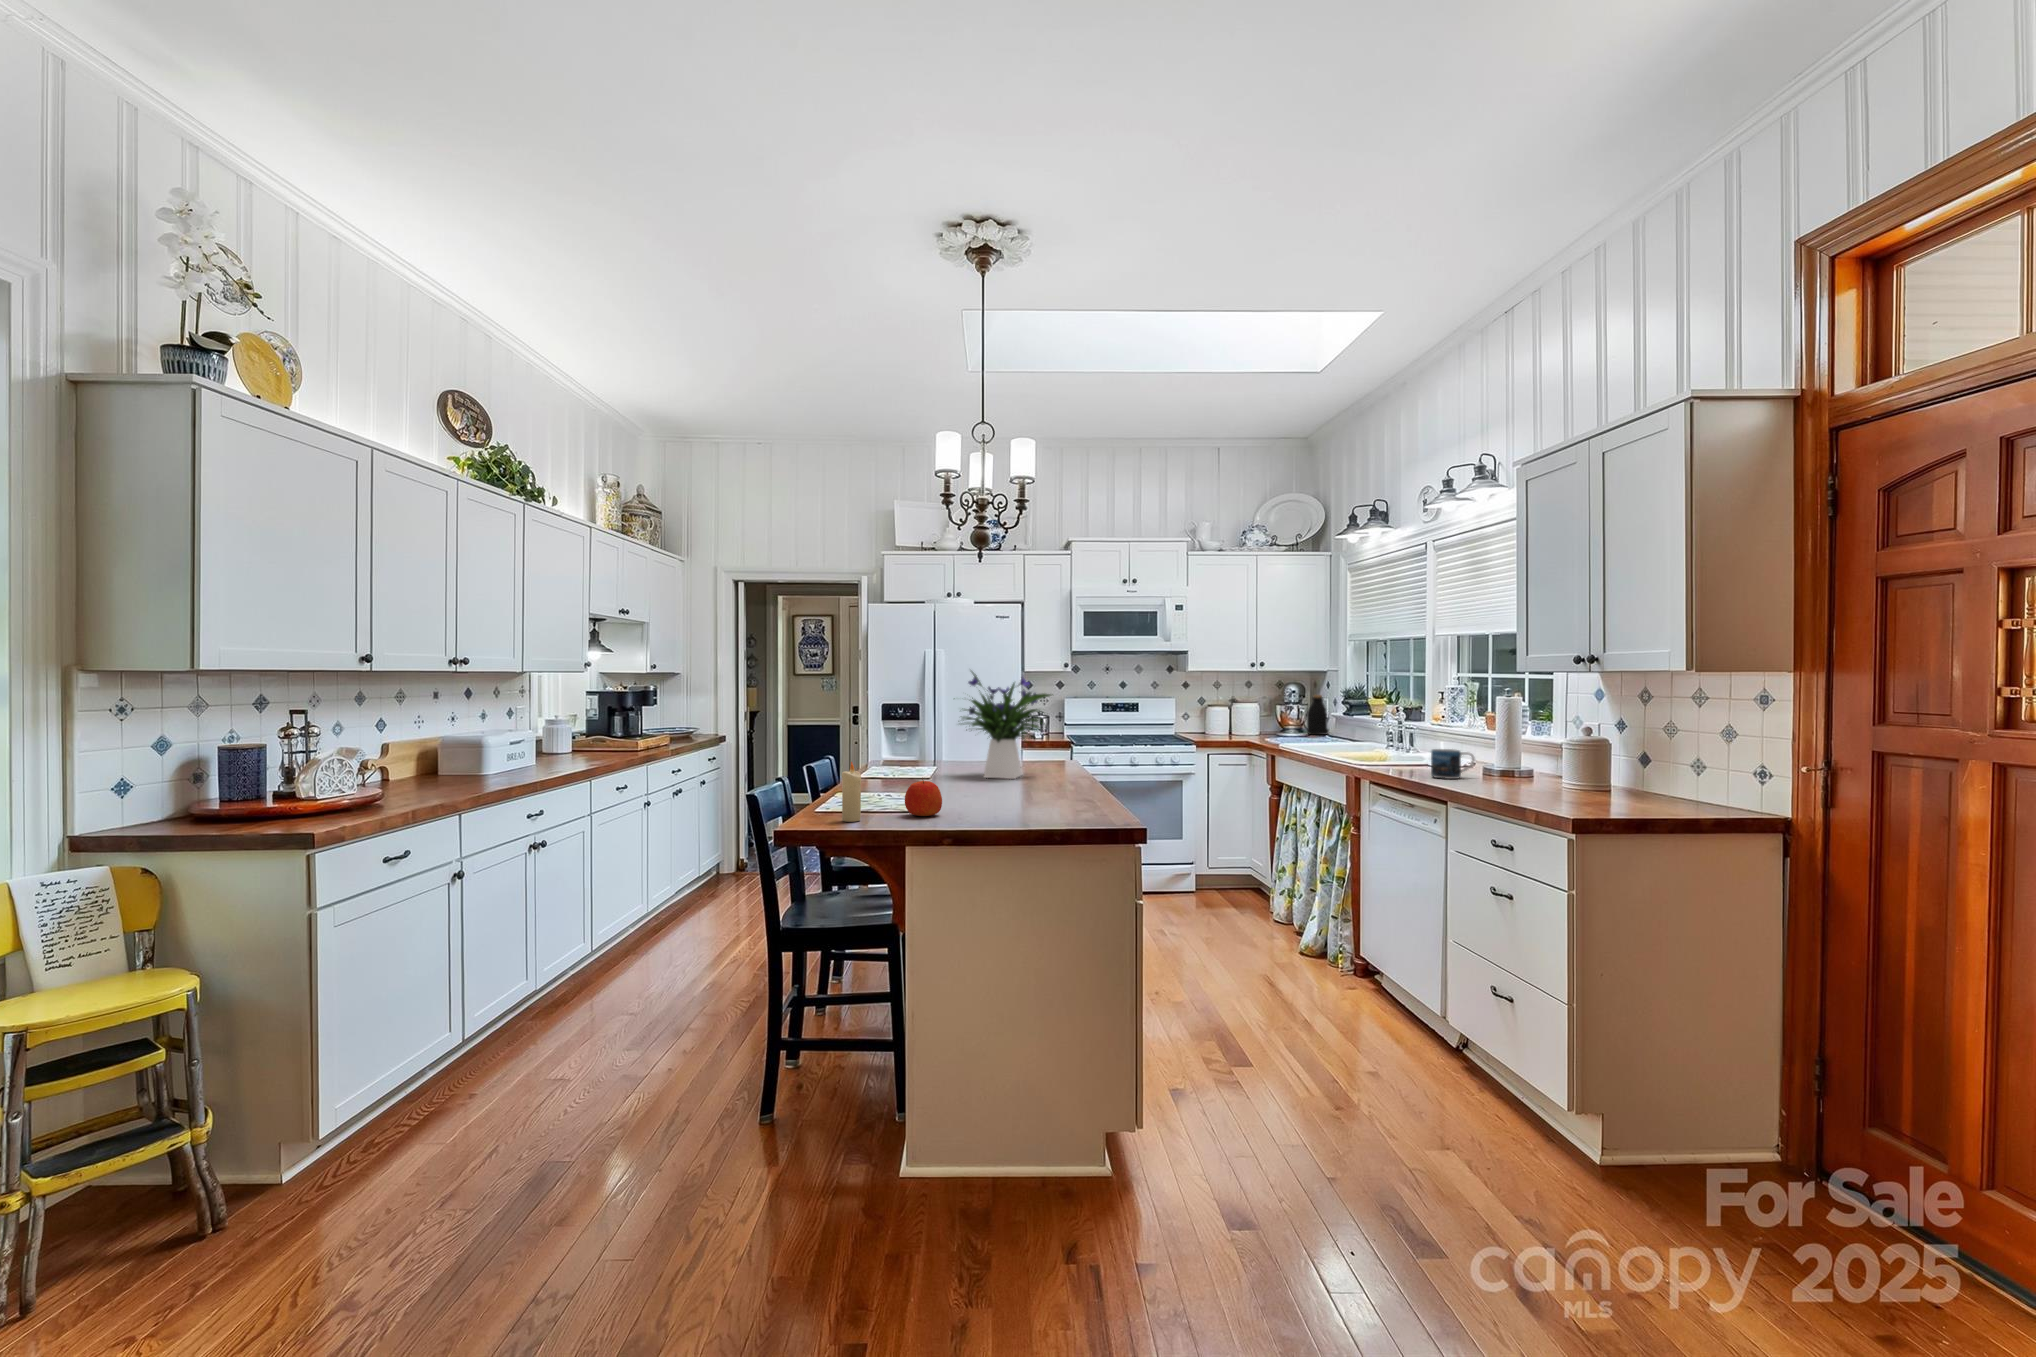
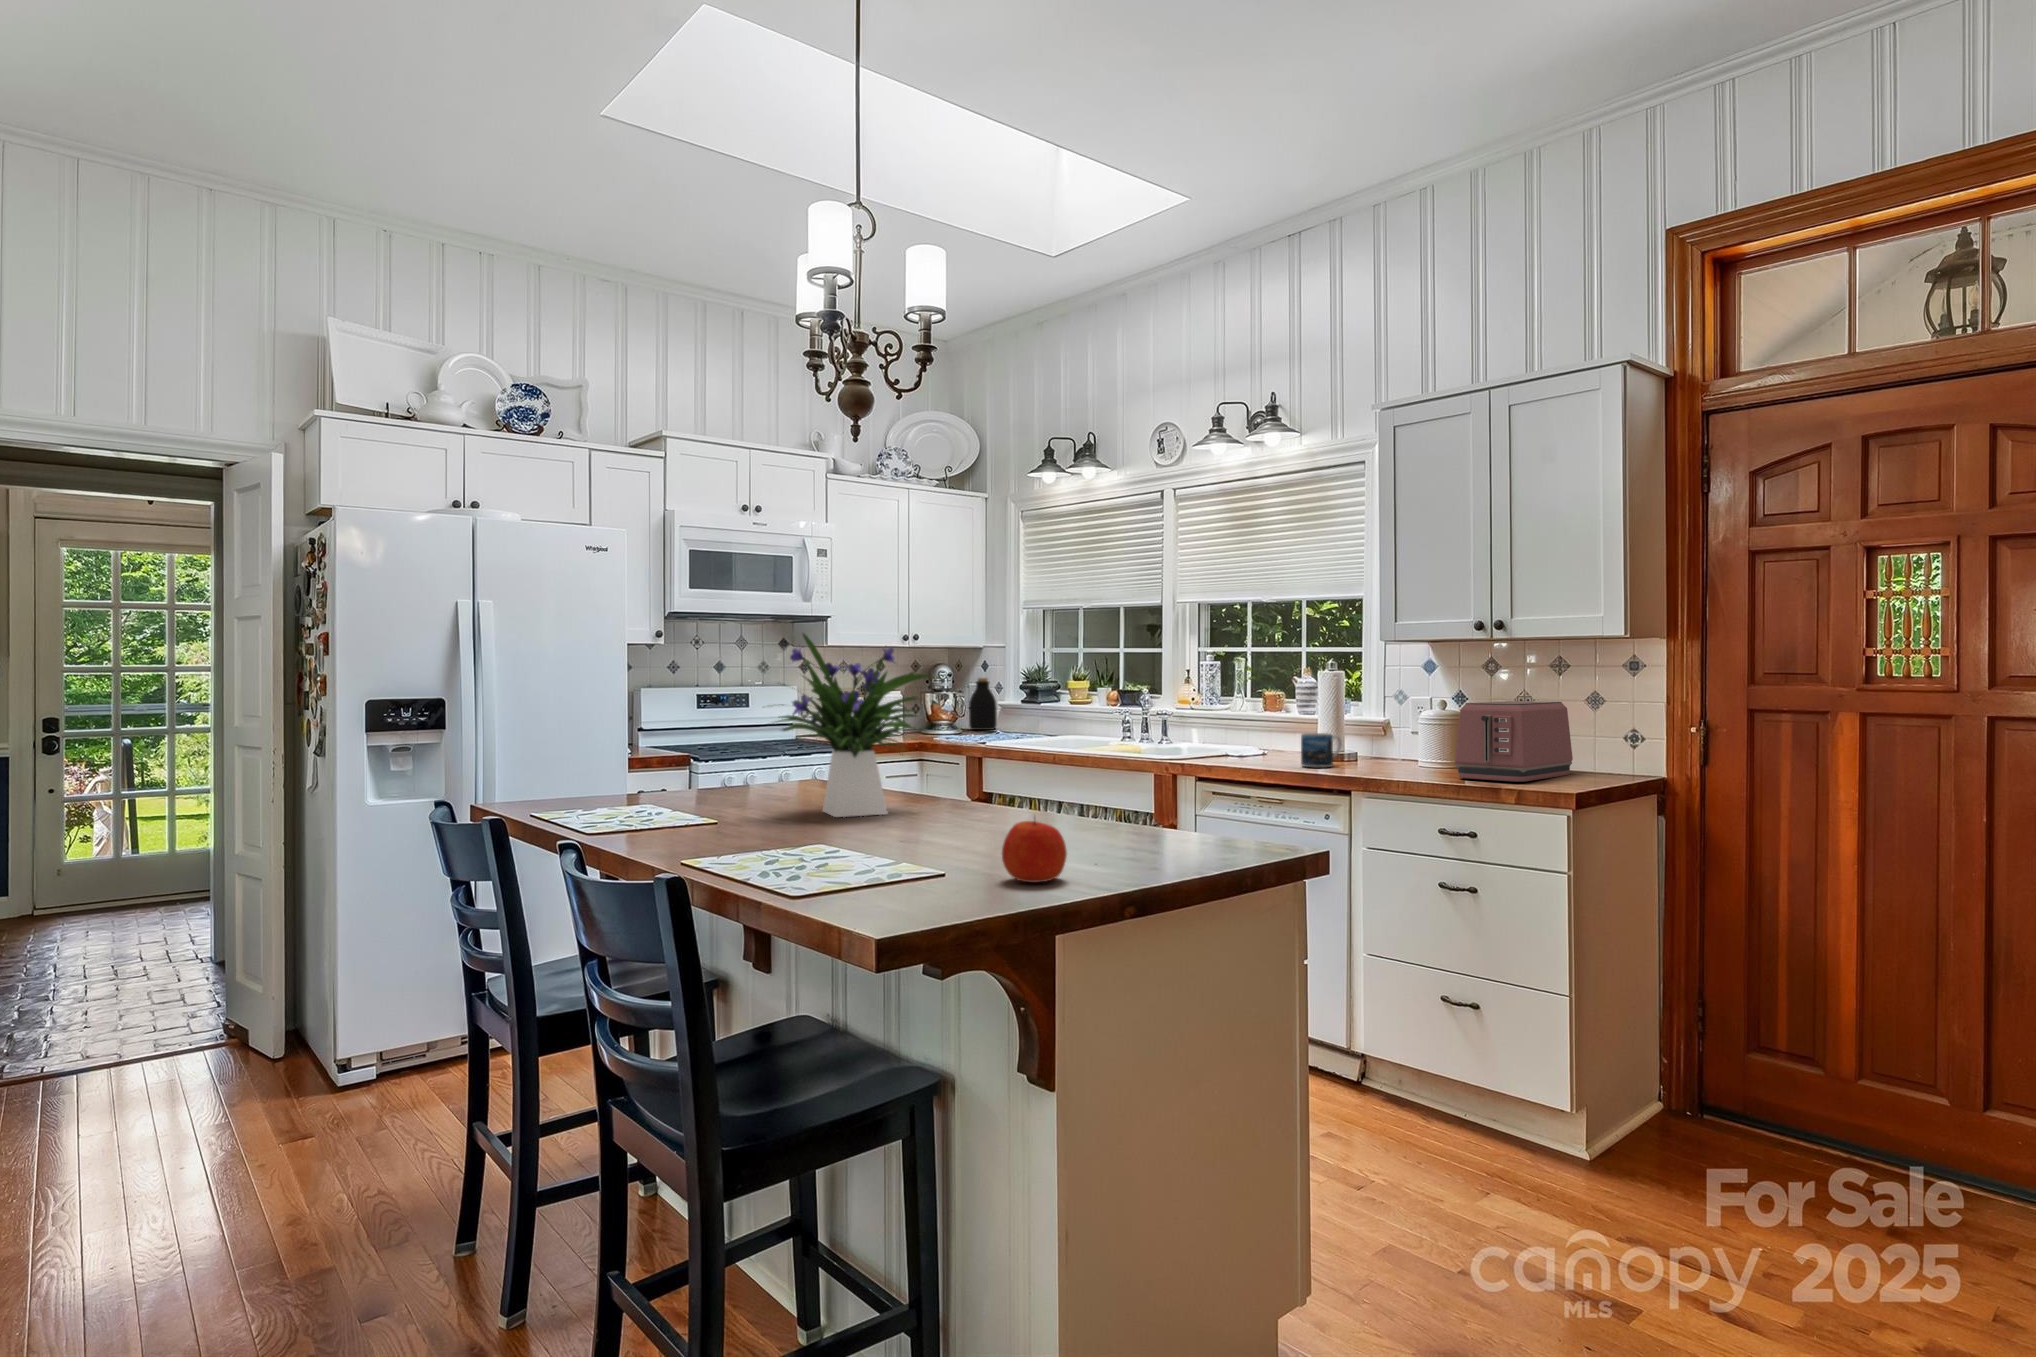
toaster: none [1520,729,1668,804] -> present [1455,701,1573,782]
candle: present [842,762,861,822] -> none [951,795,989,909]

